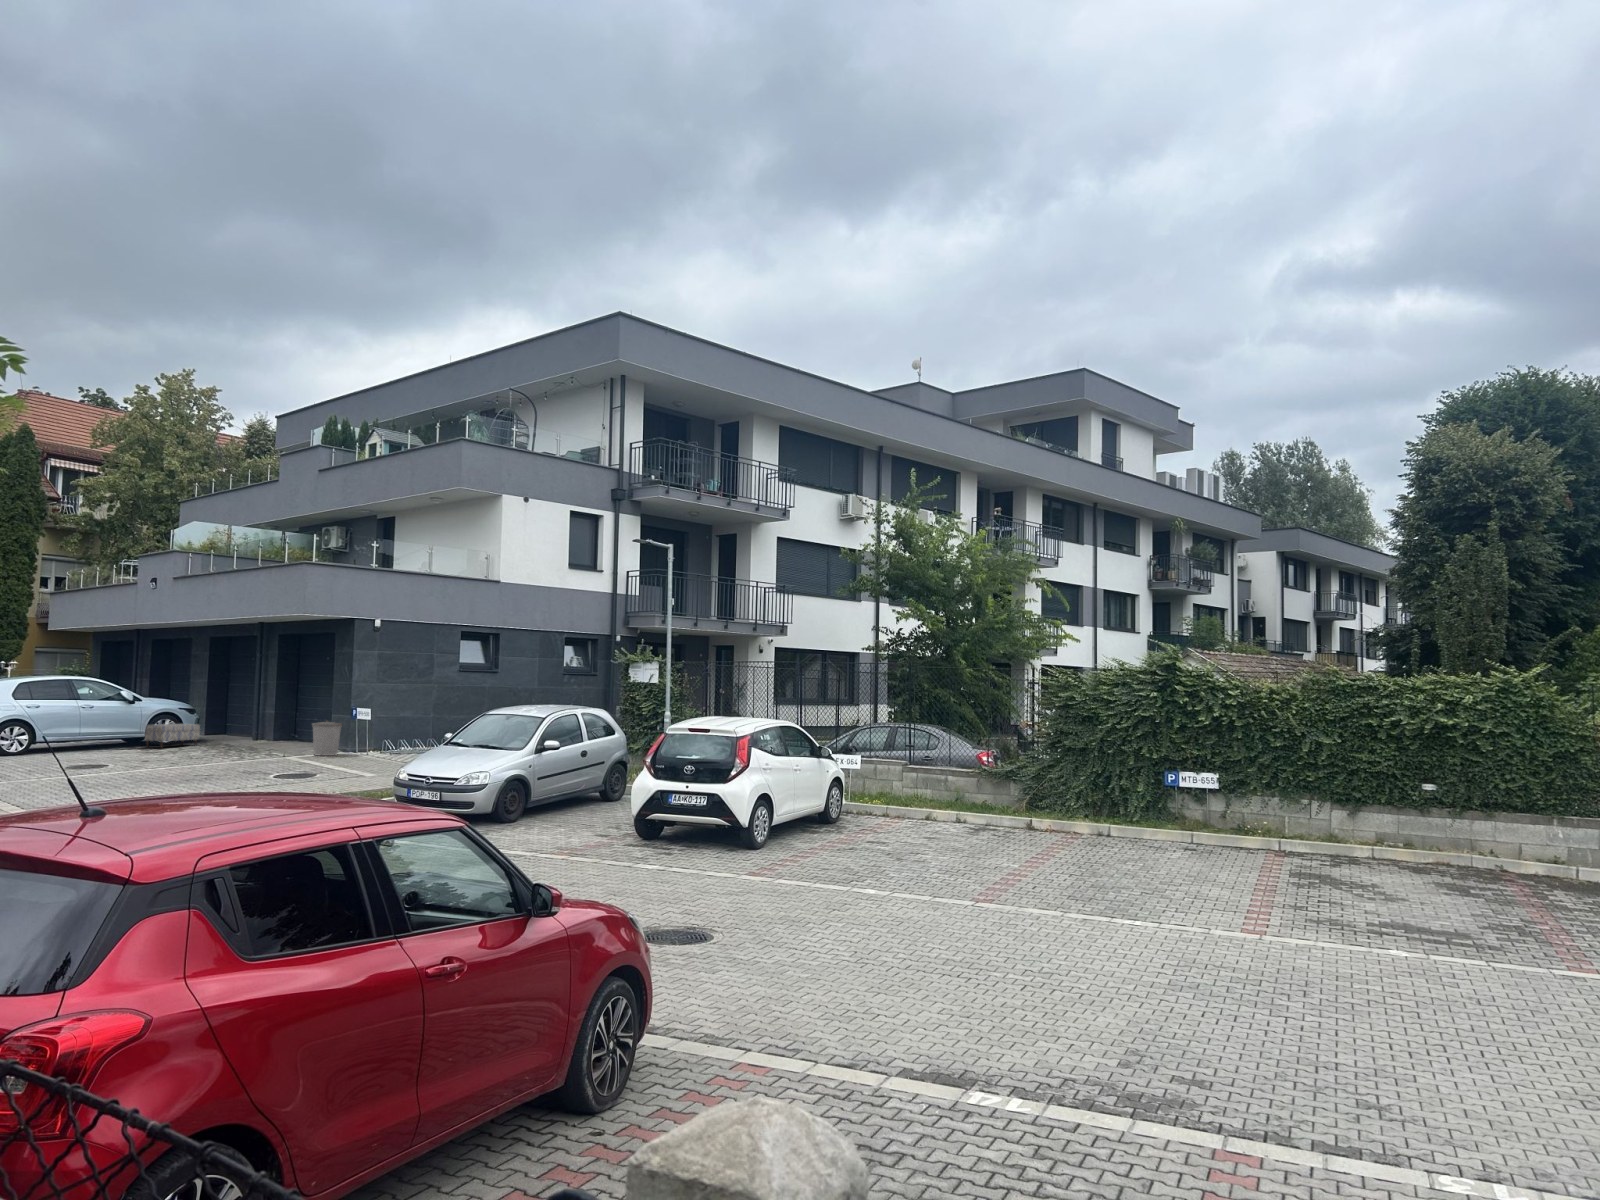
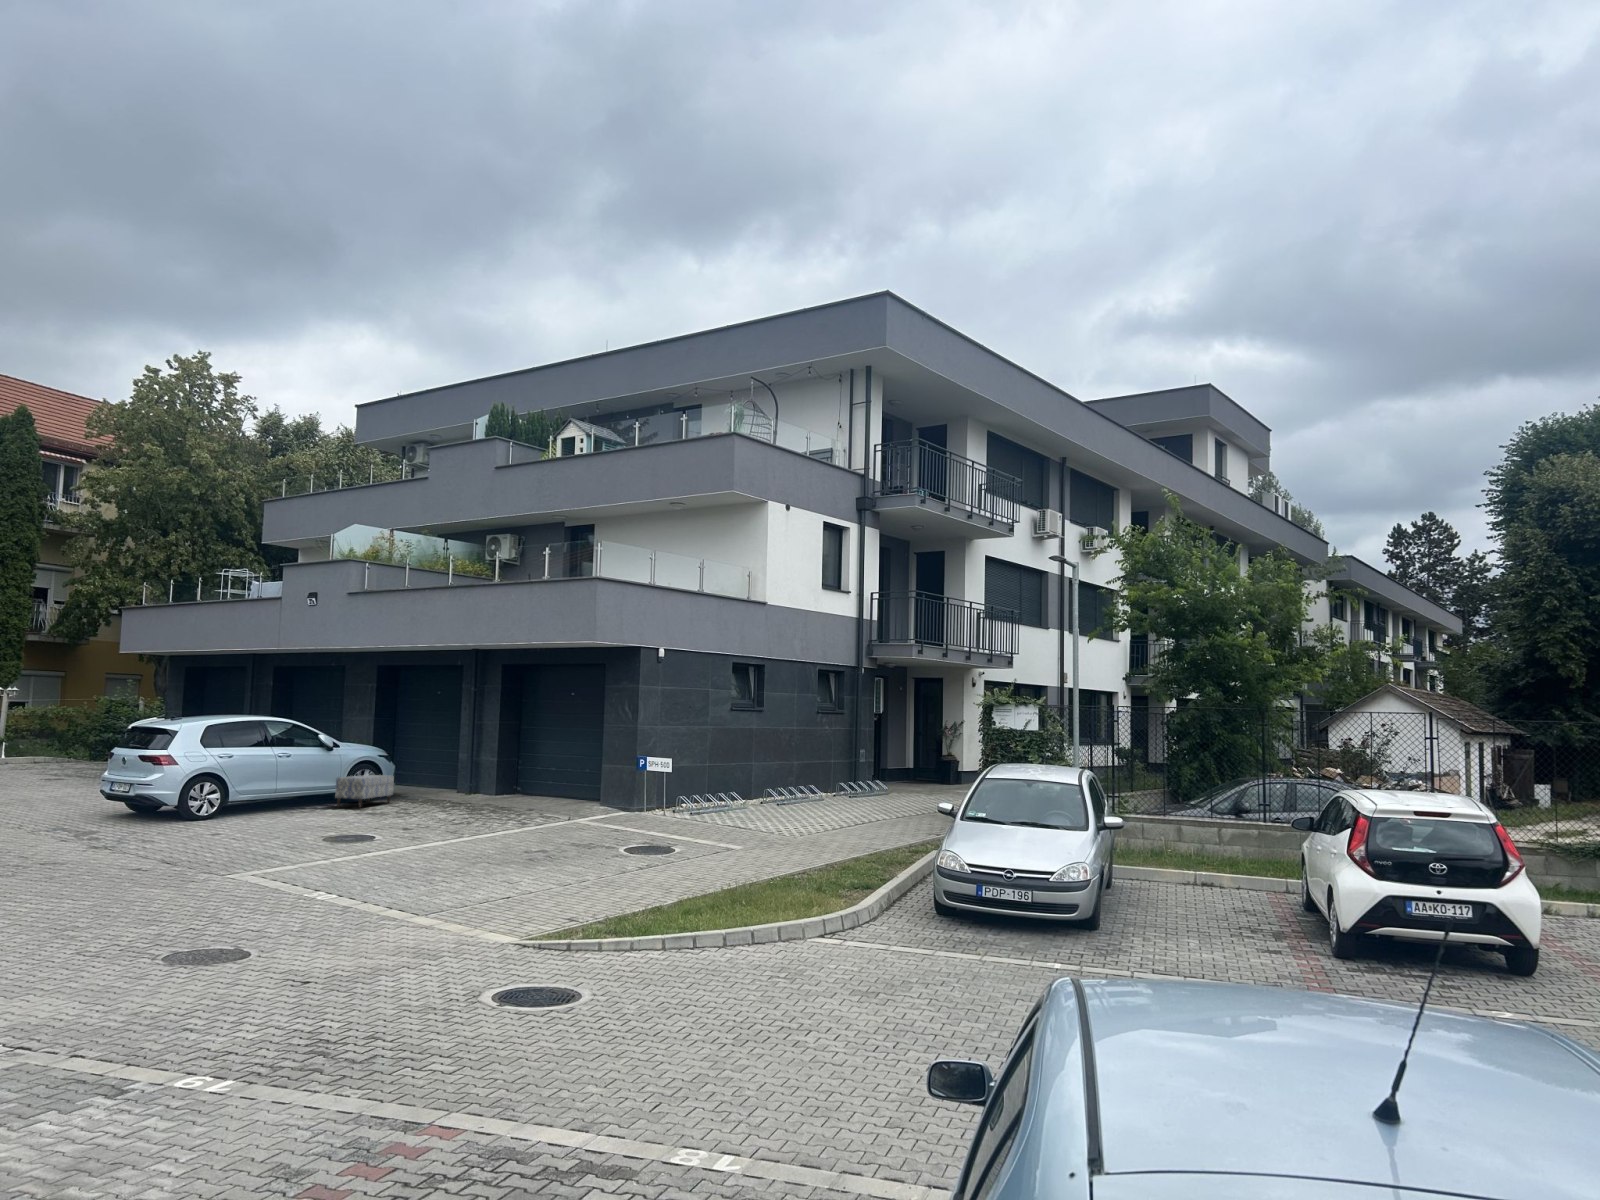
trash can: present [312,721,342,756] -> none [584,771,621,817]

